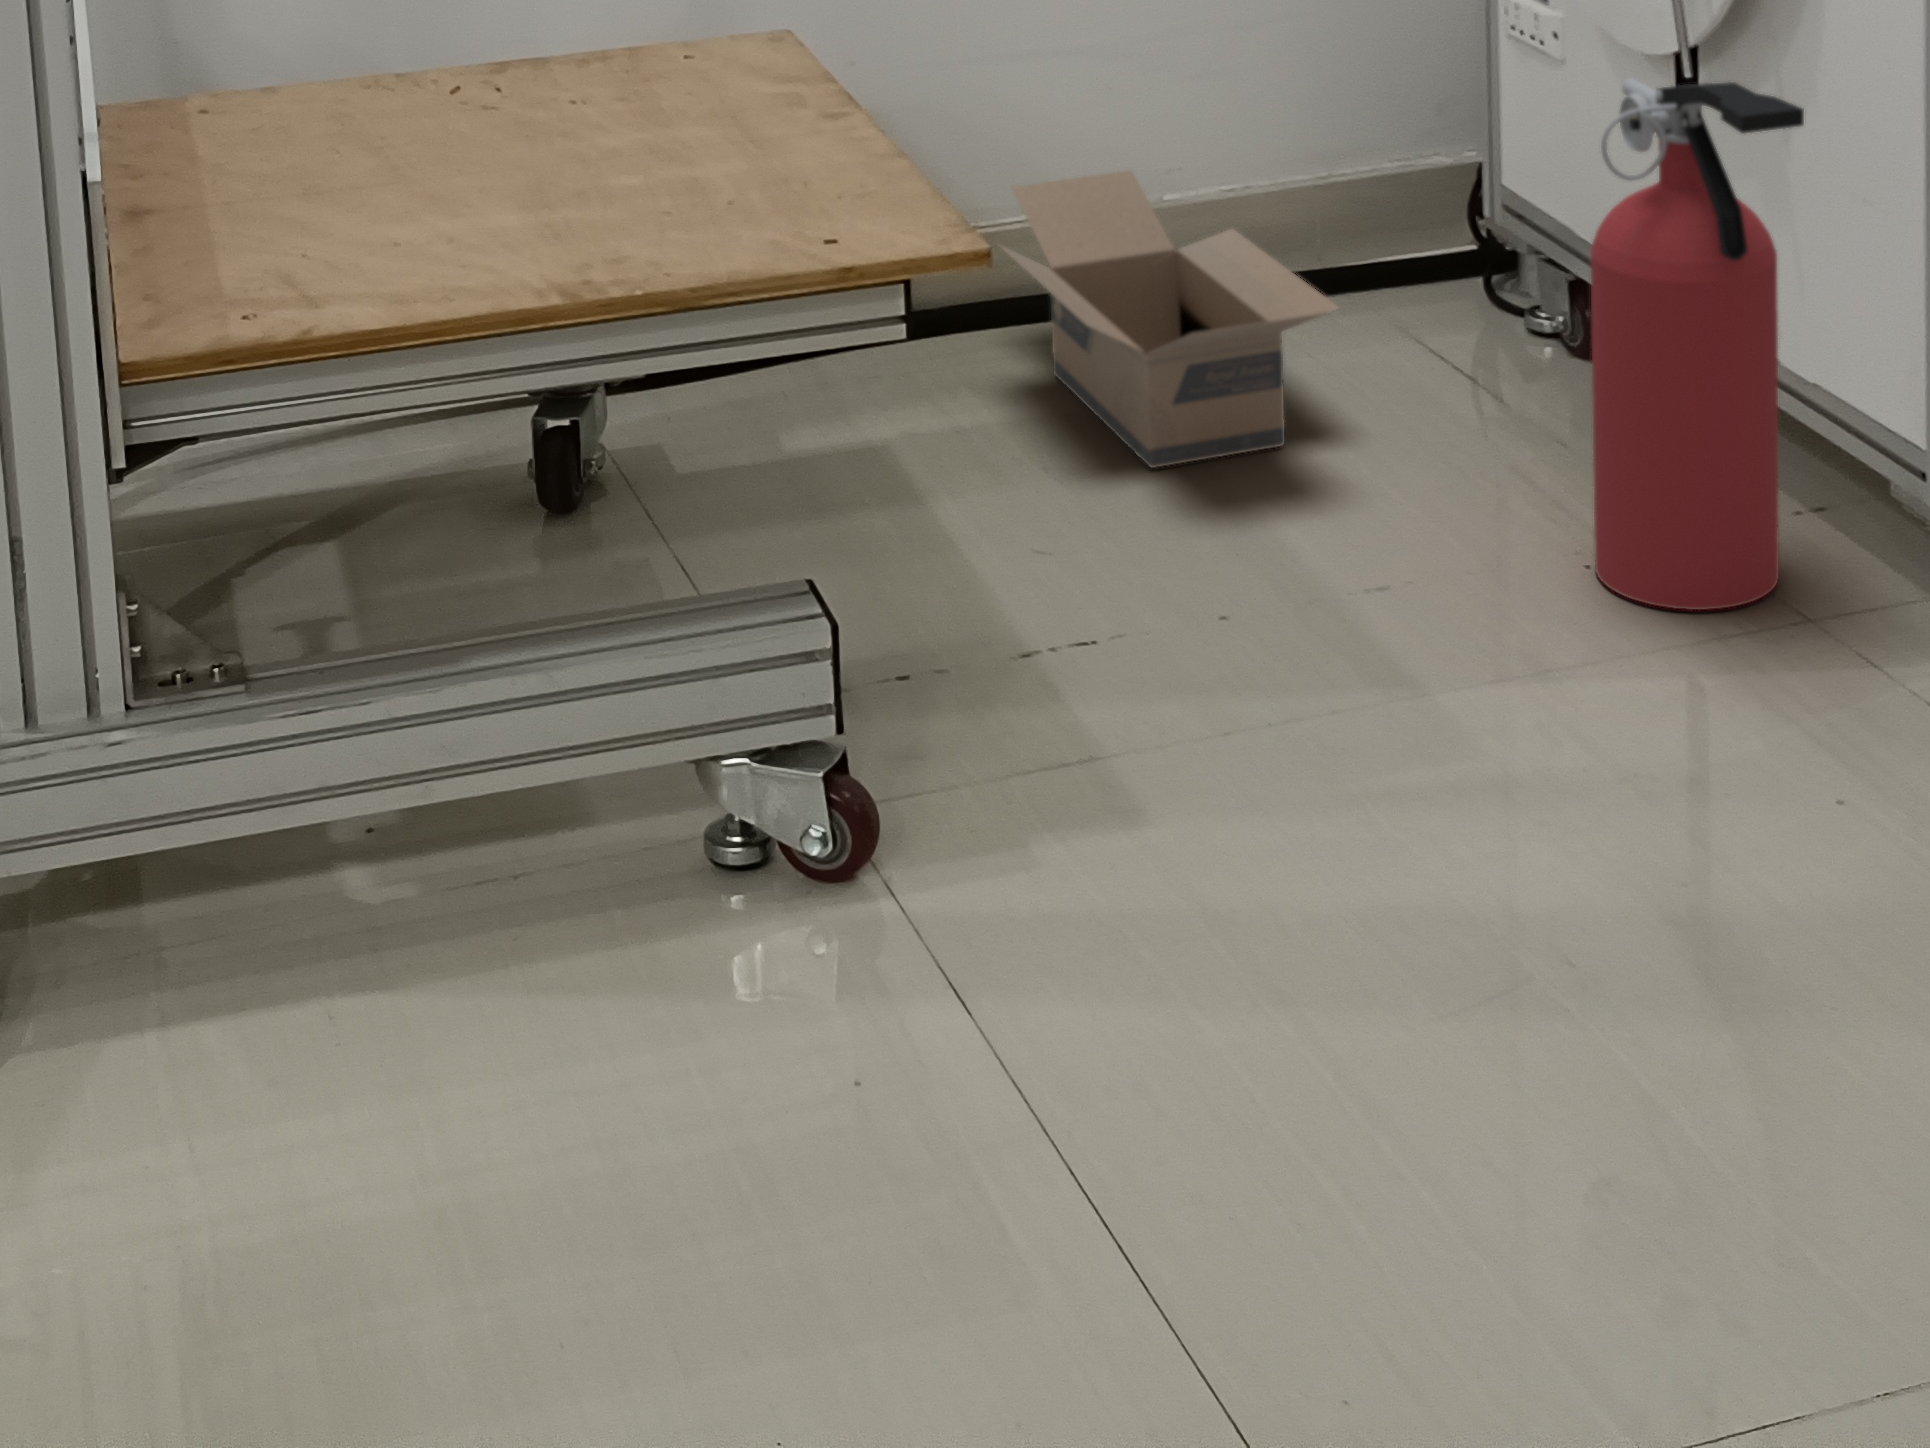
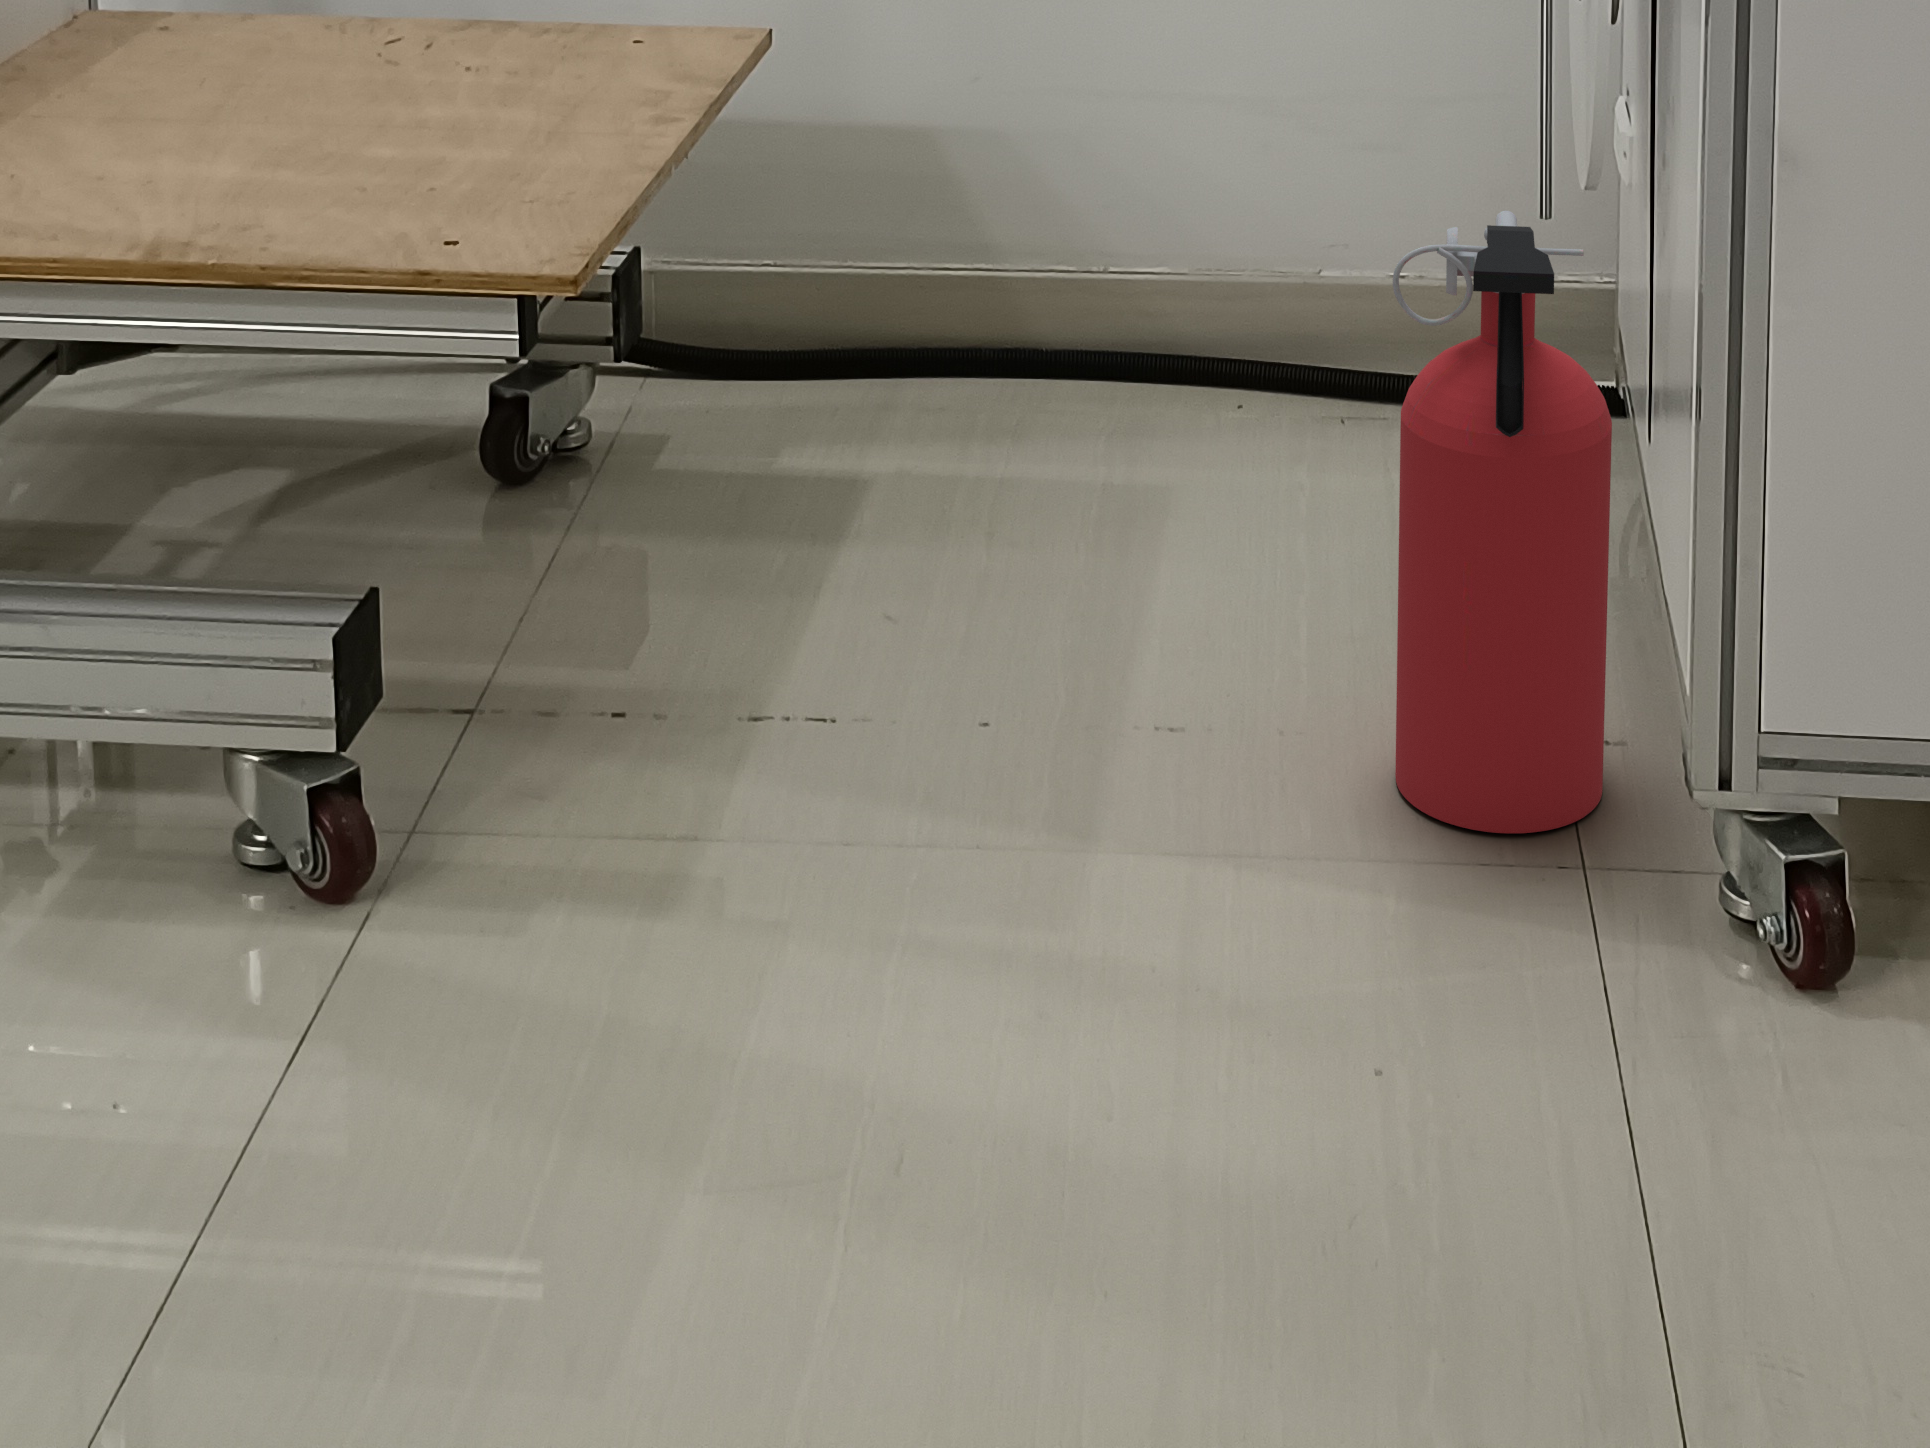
cardboard box: present [1001,170,1339,468] -> none [1012,228,1307,552]

